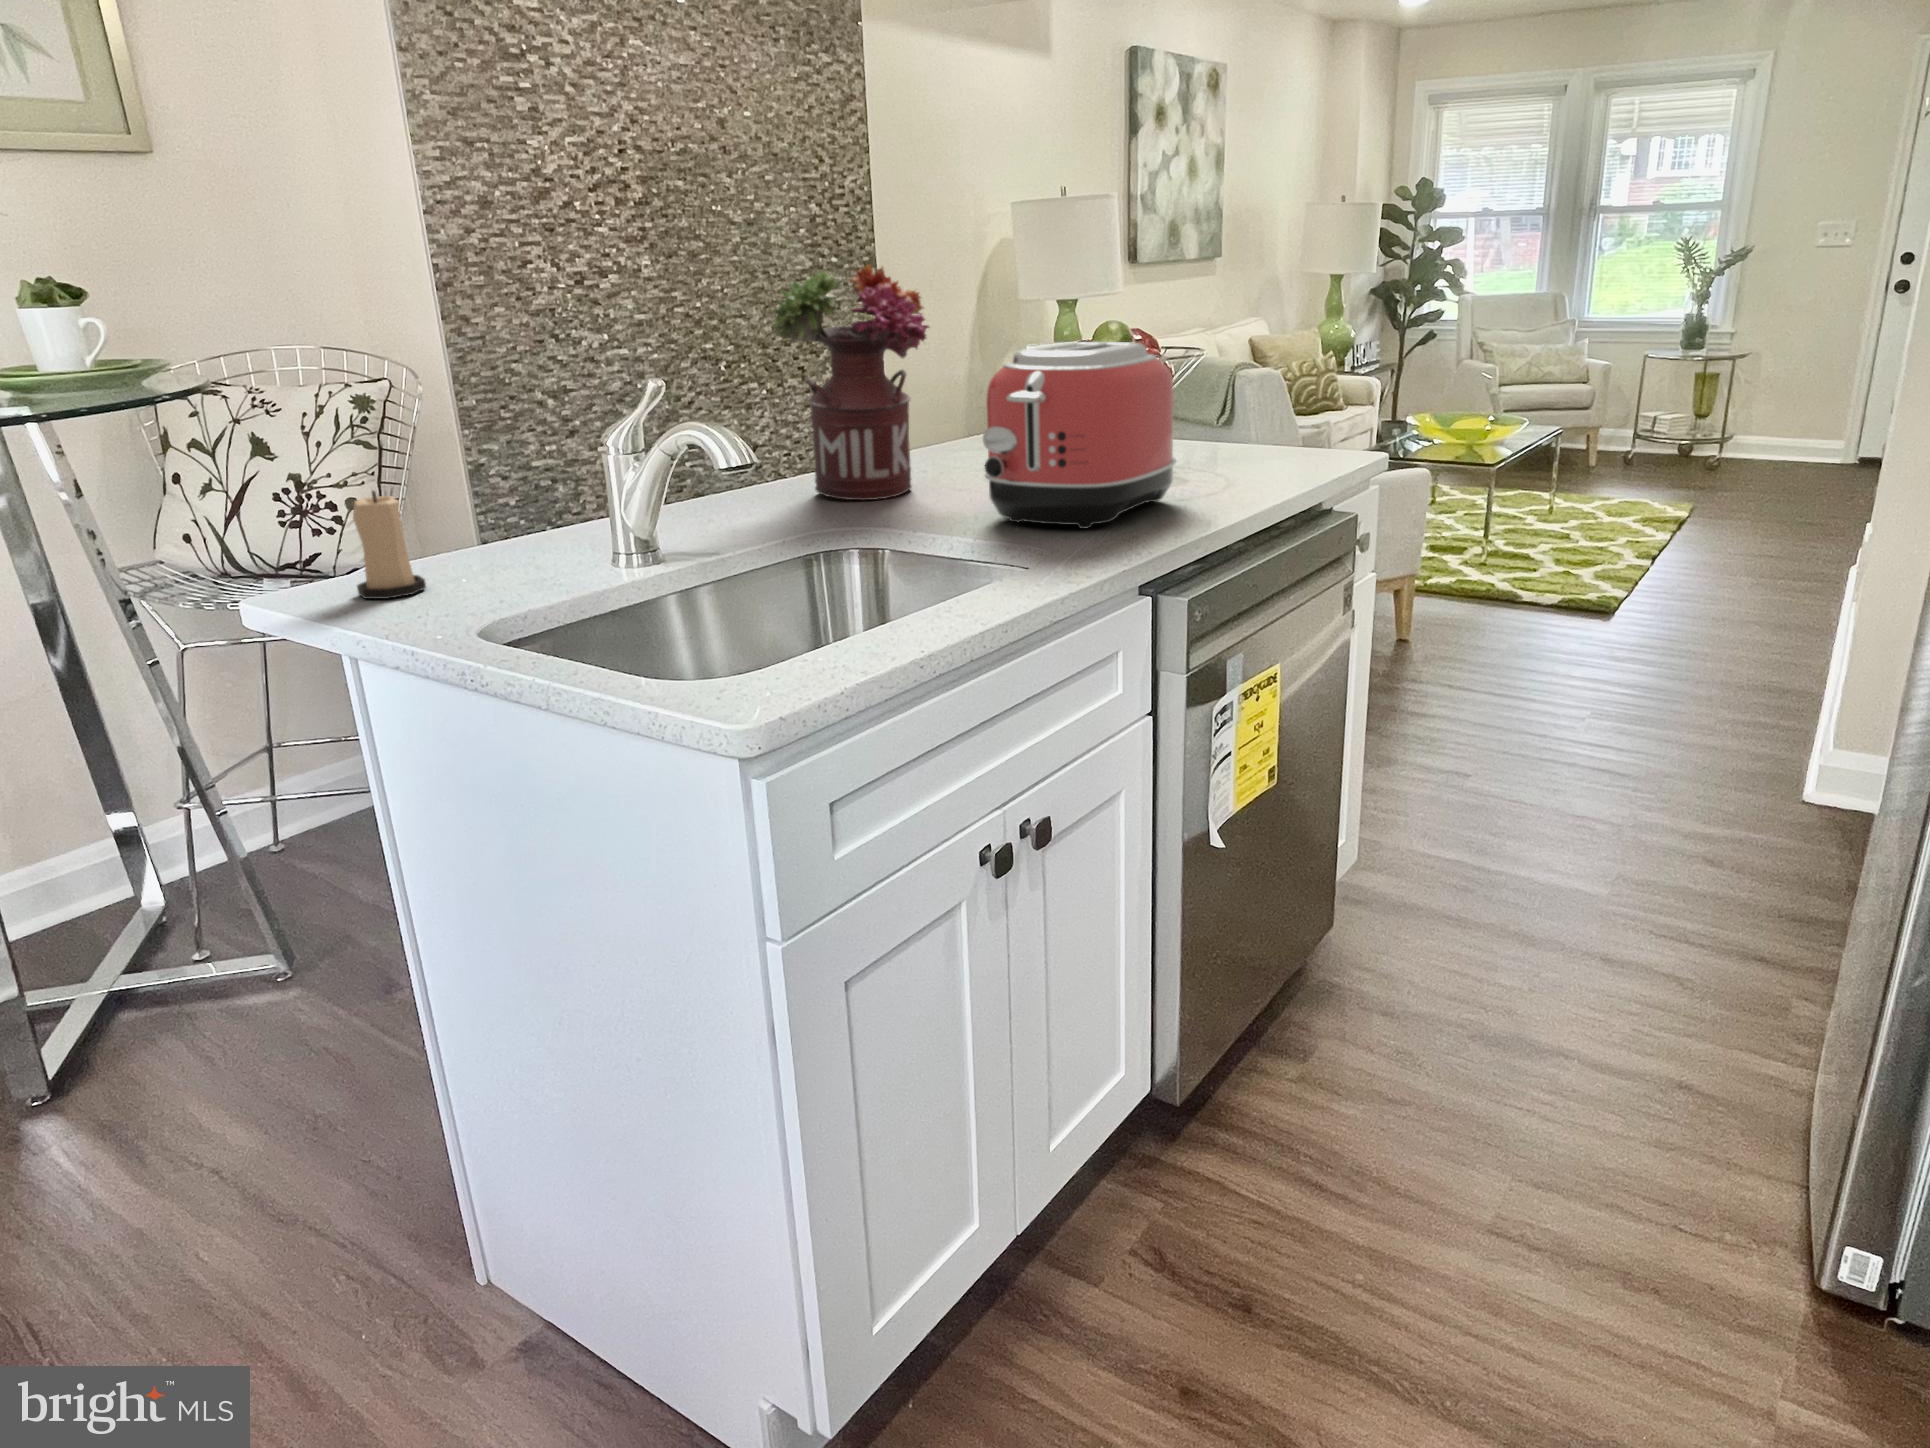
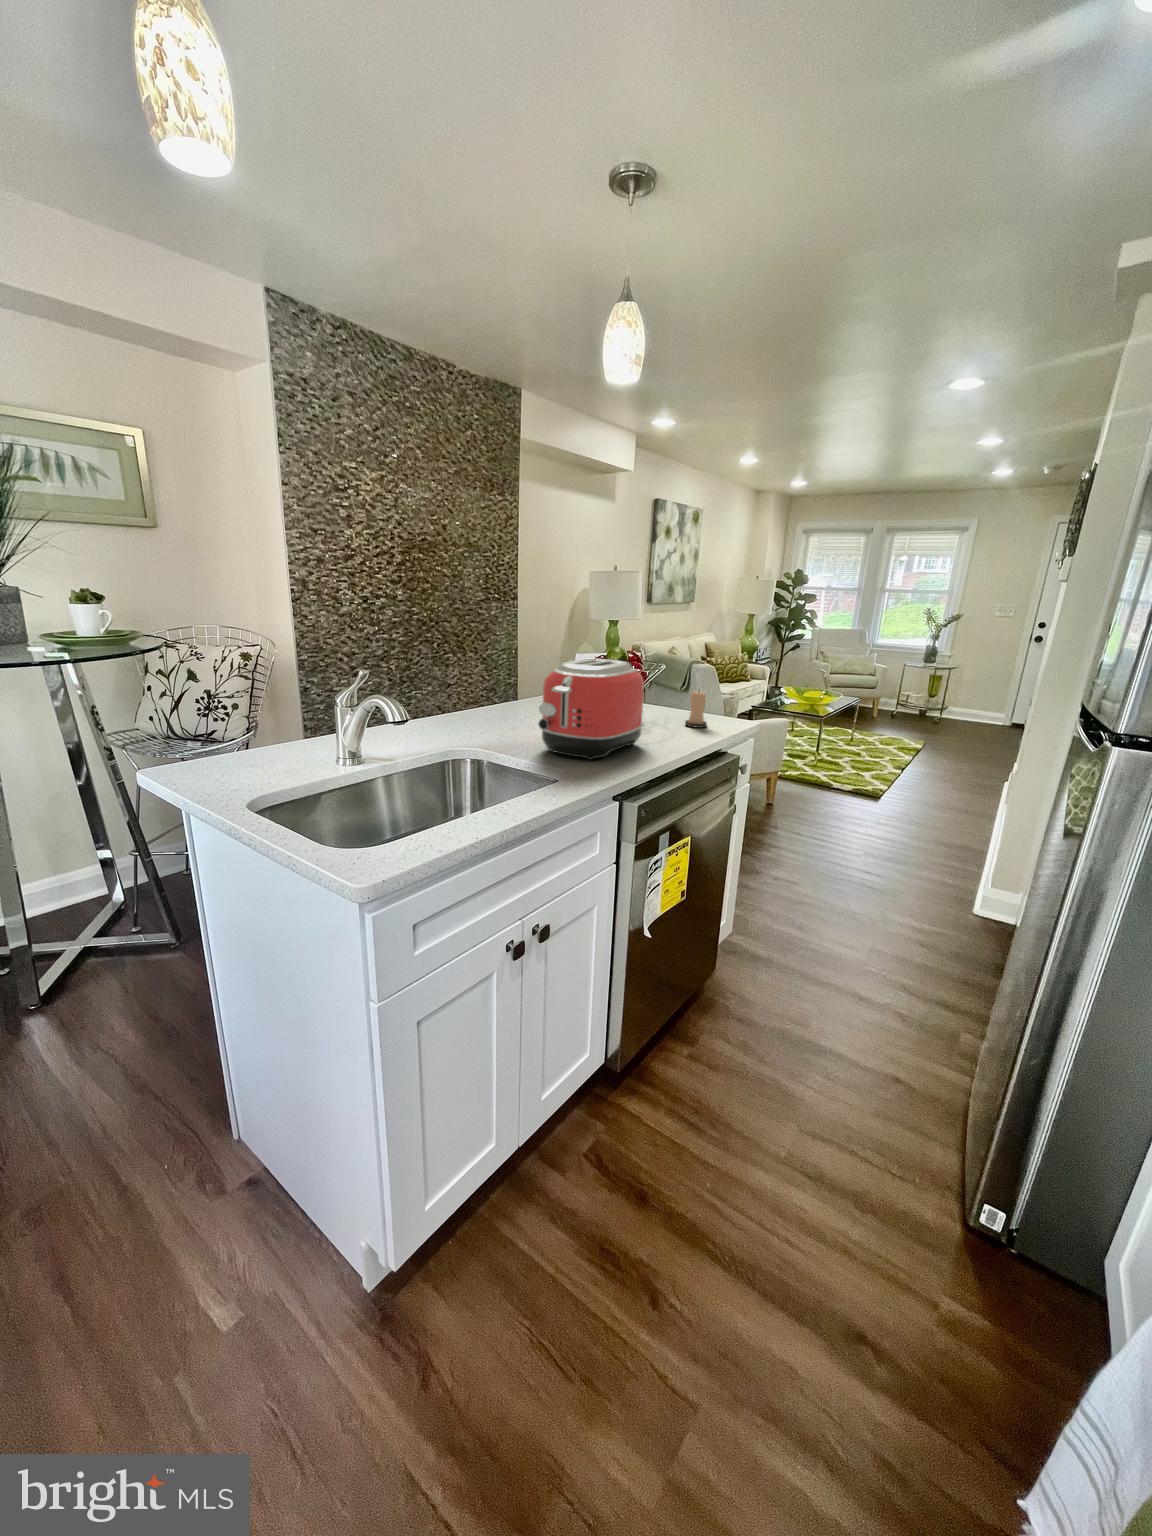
flower arrangement: present [772,264,929,500] -> none [439,609,521,731]
candle: present [353,491,426,599] -> present [685,690,707,728]

